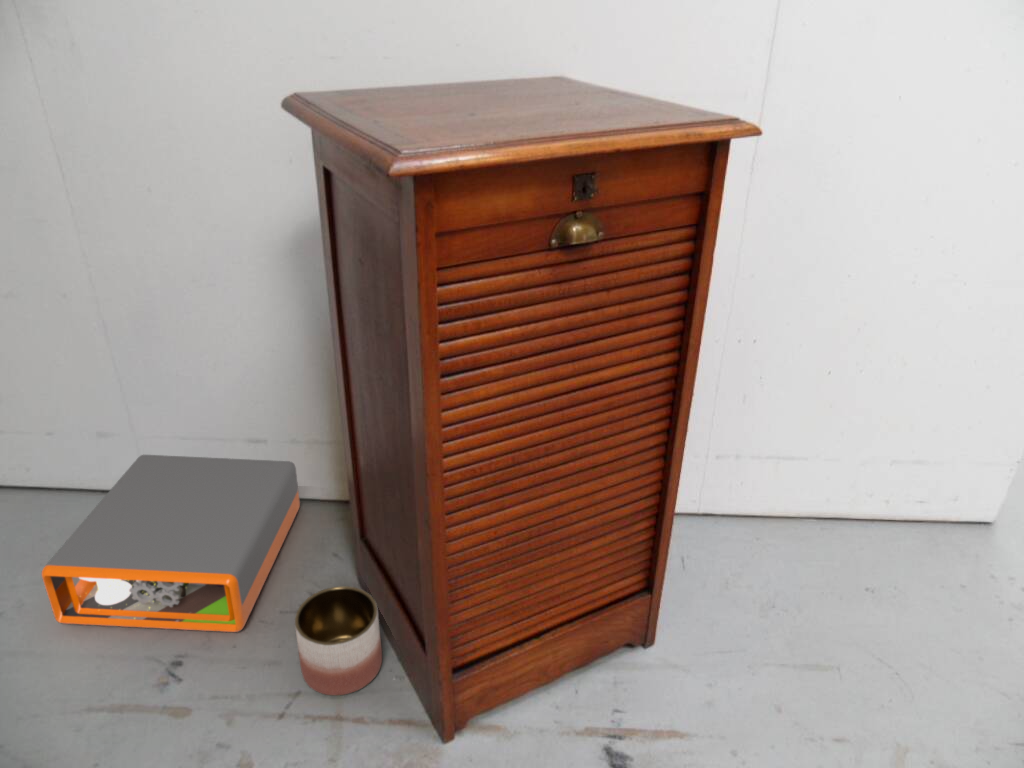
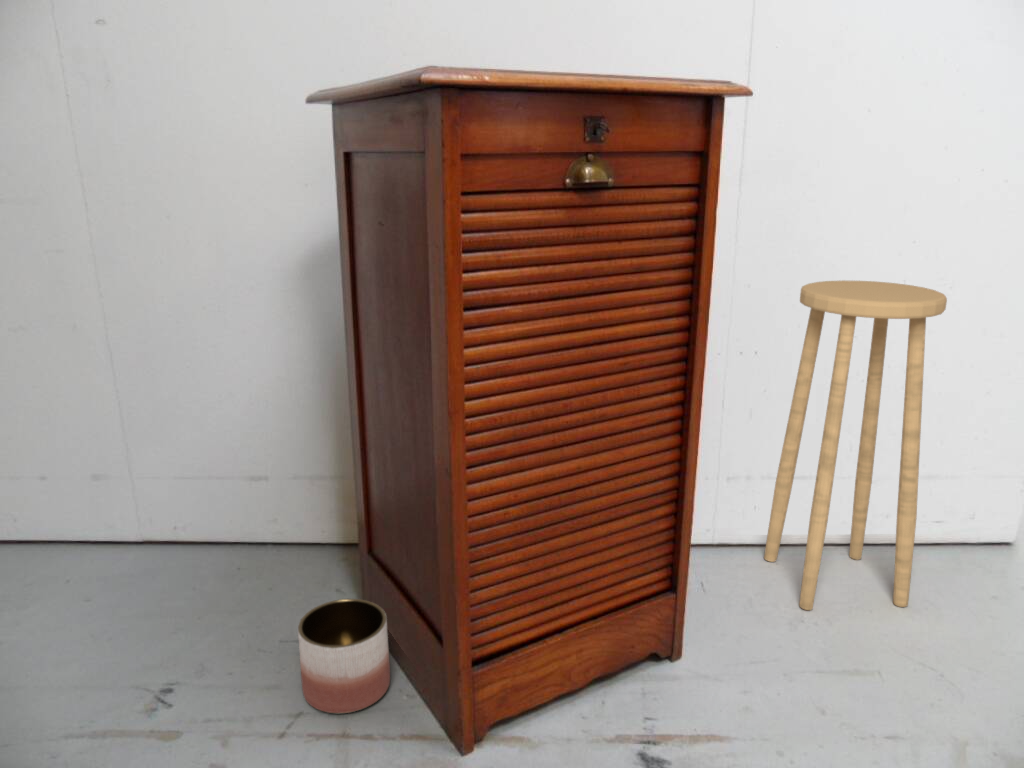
stool: none [746,274,953,593] -> present [764,280,947,610]
storage box: present [42,455,300,632] -> none [23,496,296,660]

